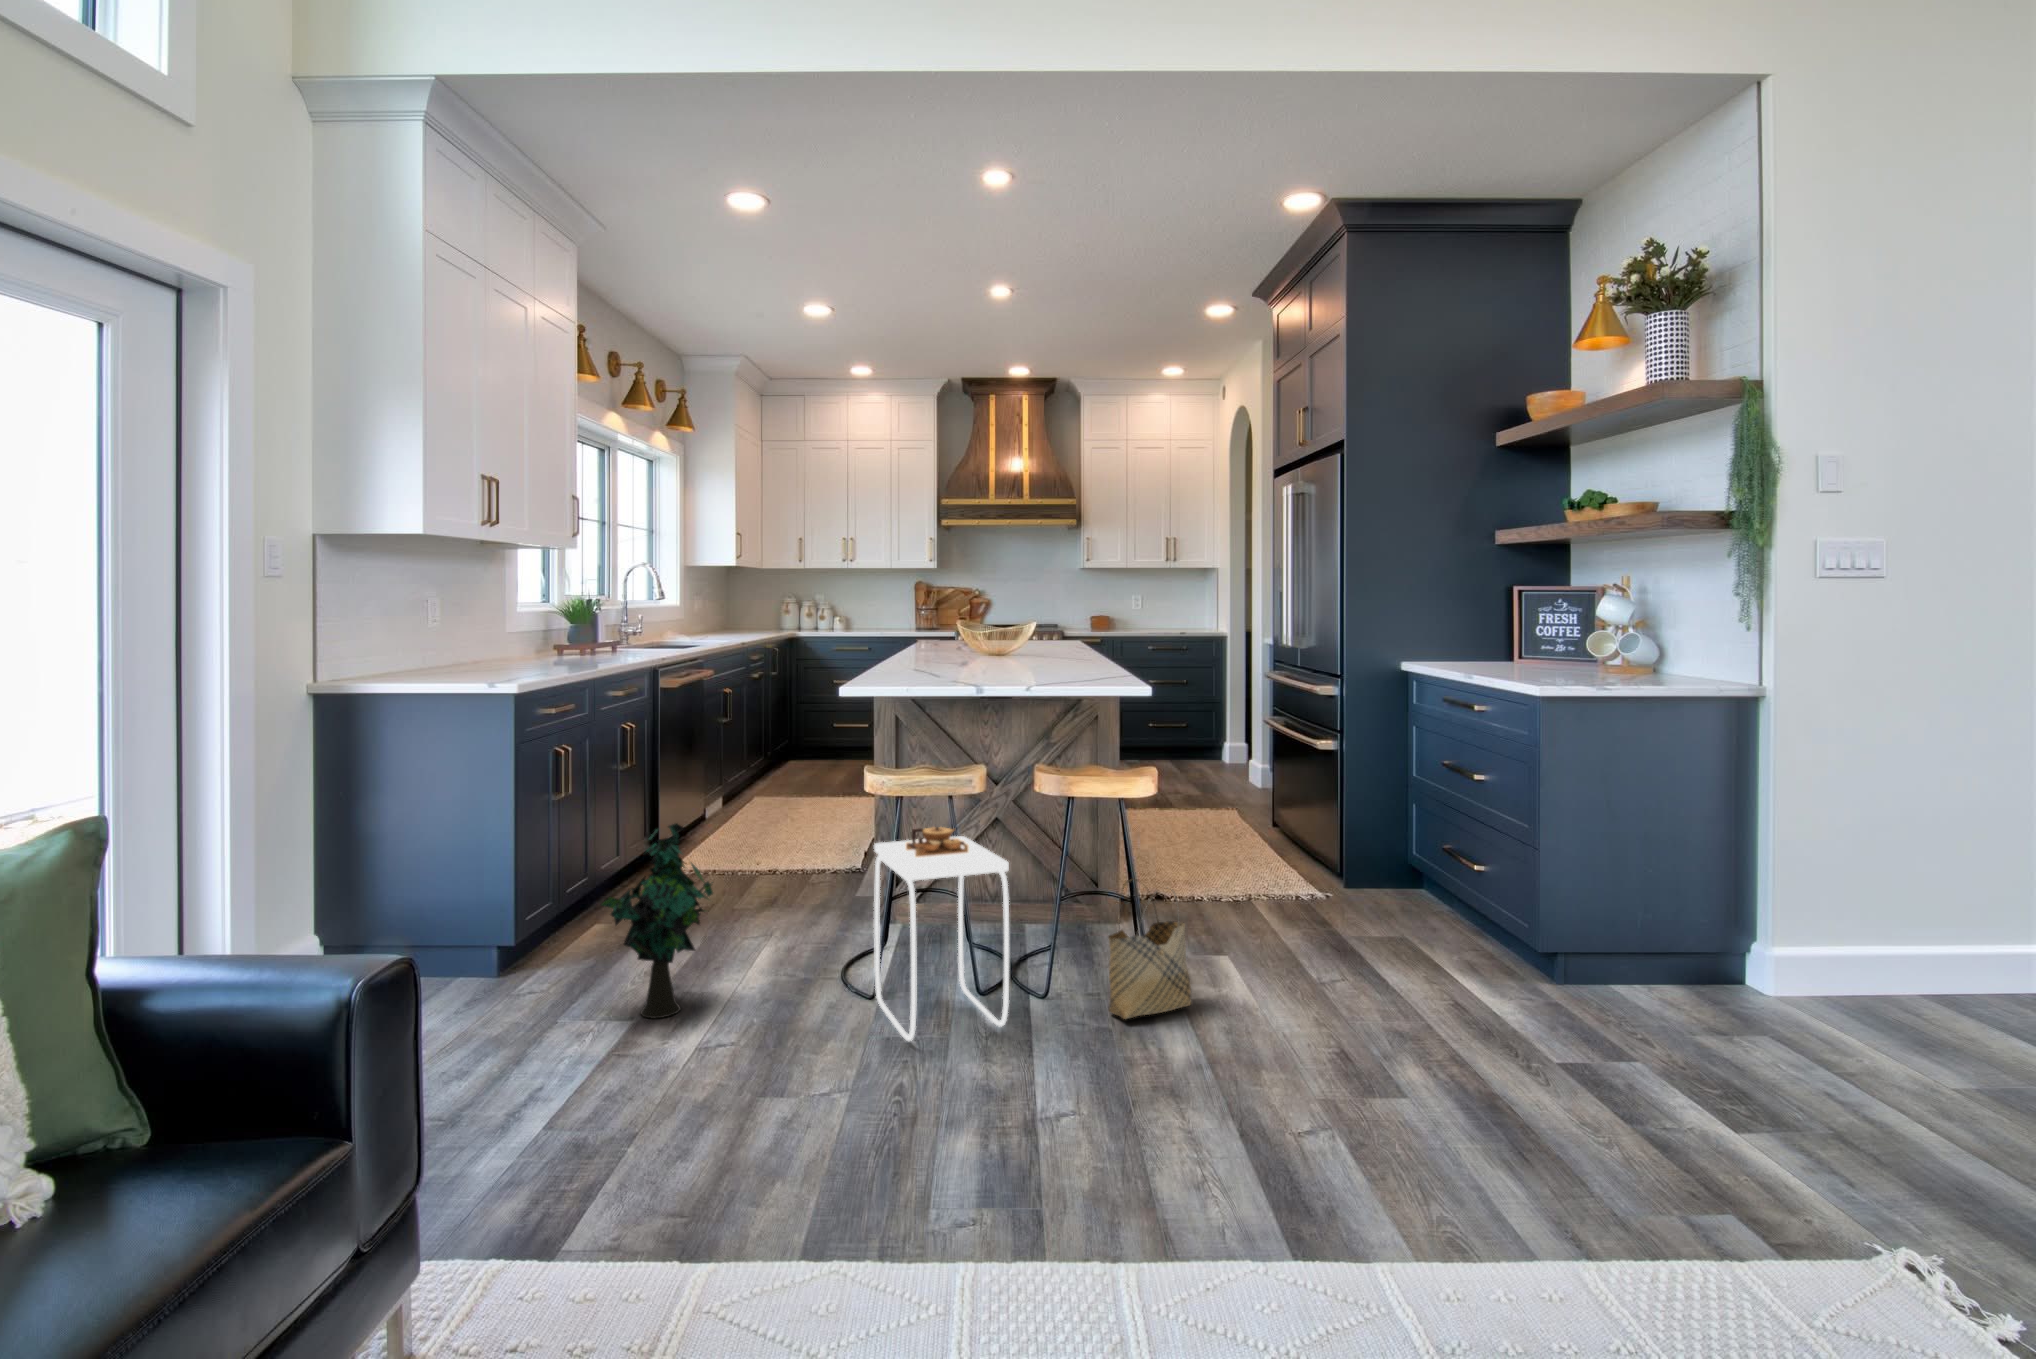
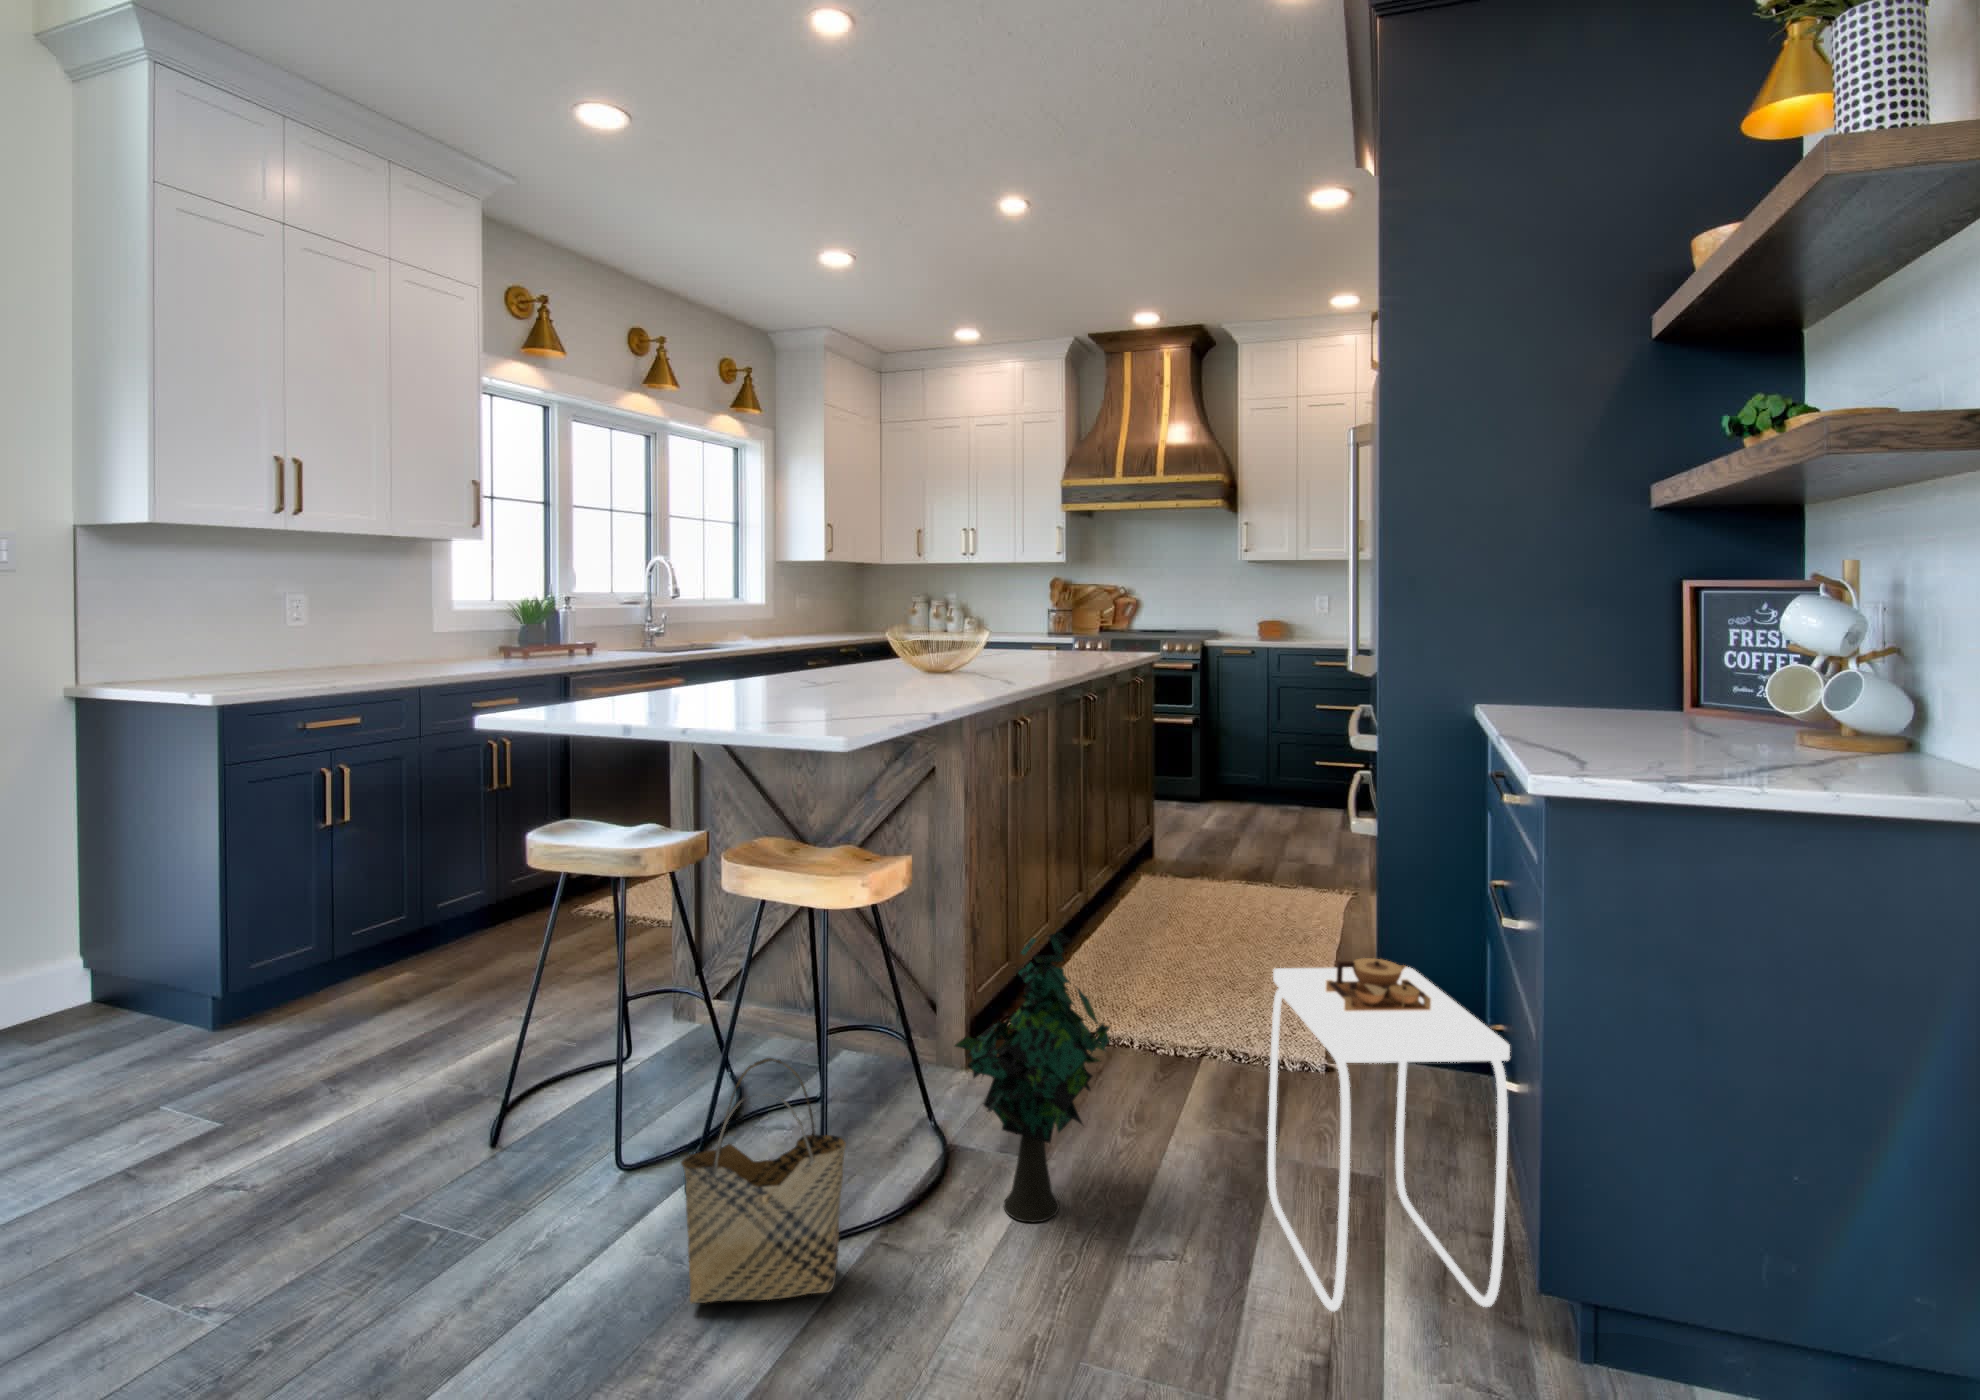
decorative plant: present [602,823,713,1018] -> present [955,933,1110,1222]
side table: present [874,827,1009,1041] -> present [1268,958,1510,1311]

